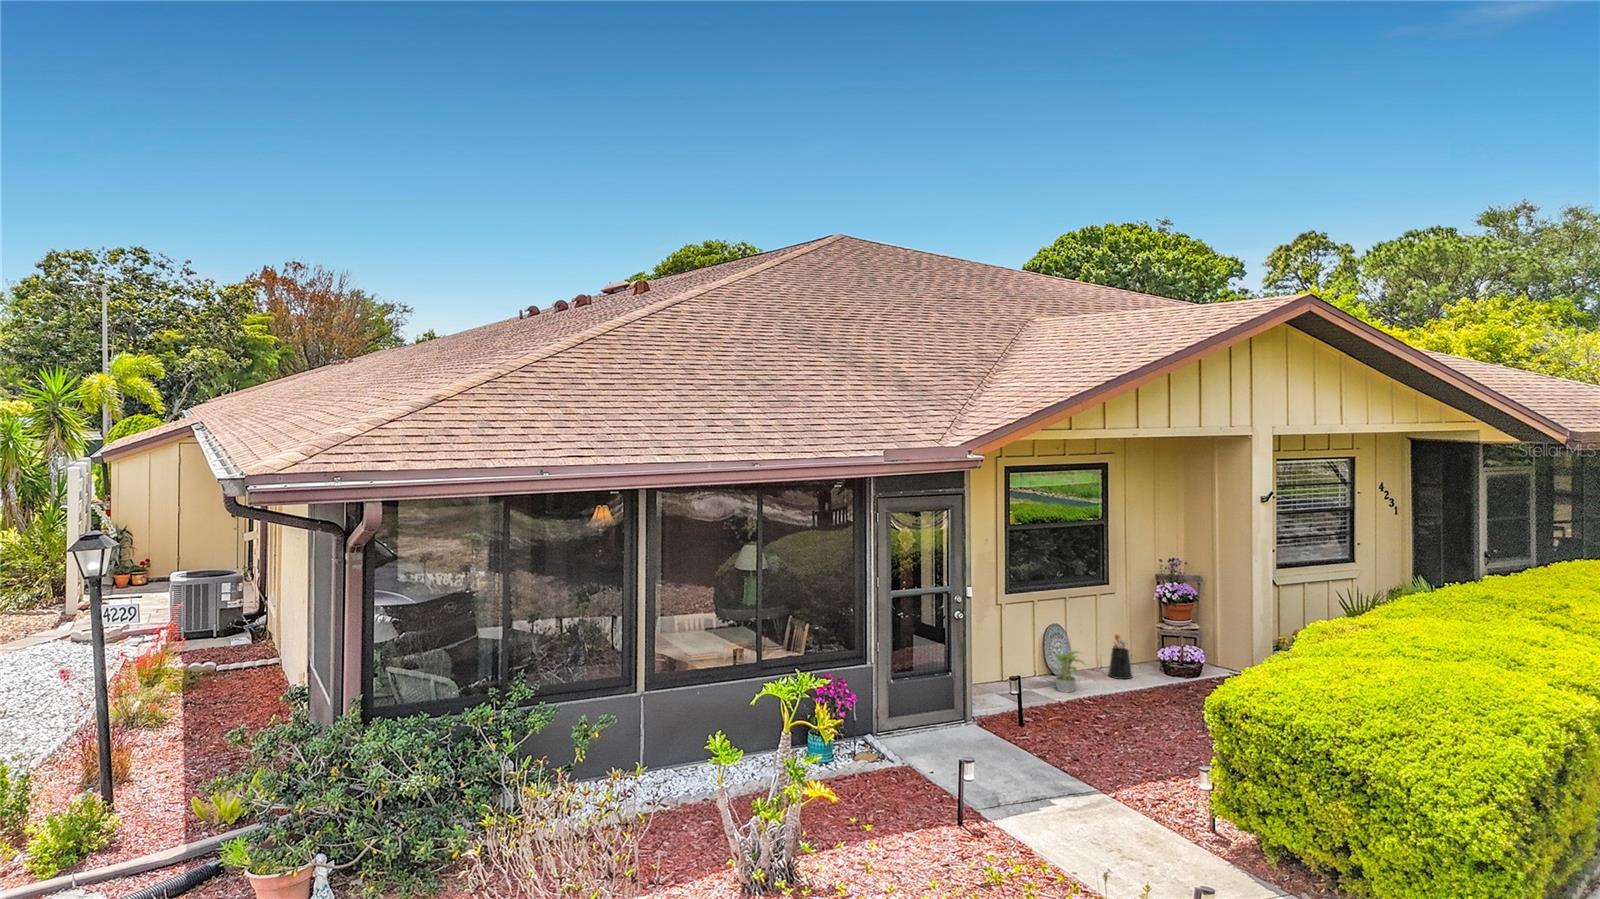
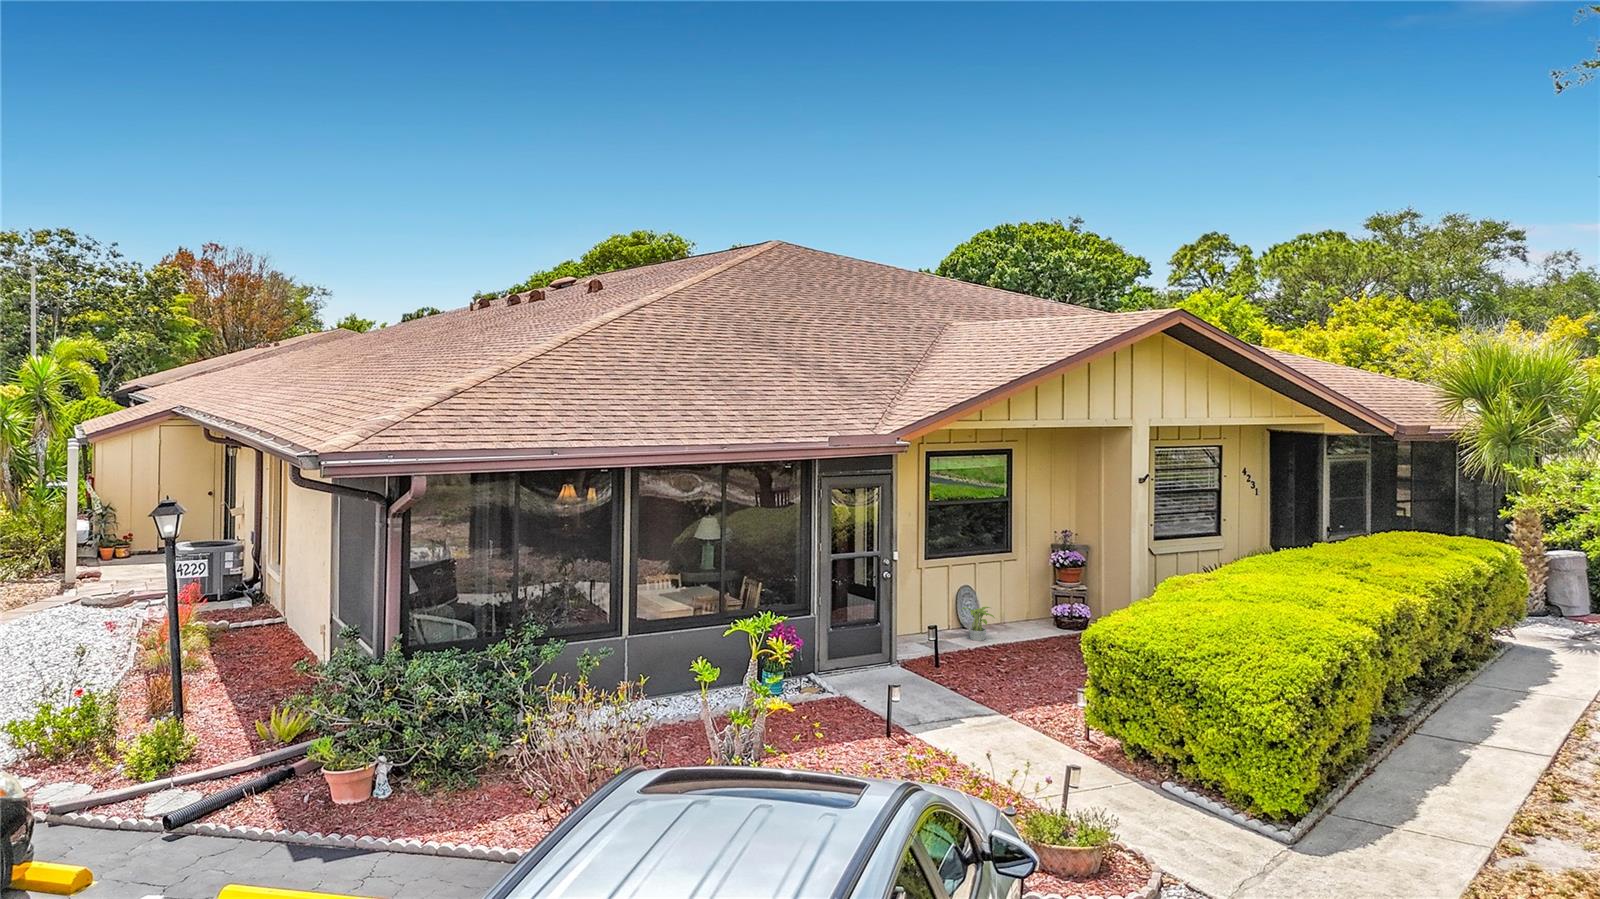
watering can: present [1108,635,1132,679] -> none [1013,593,1033,630]

